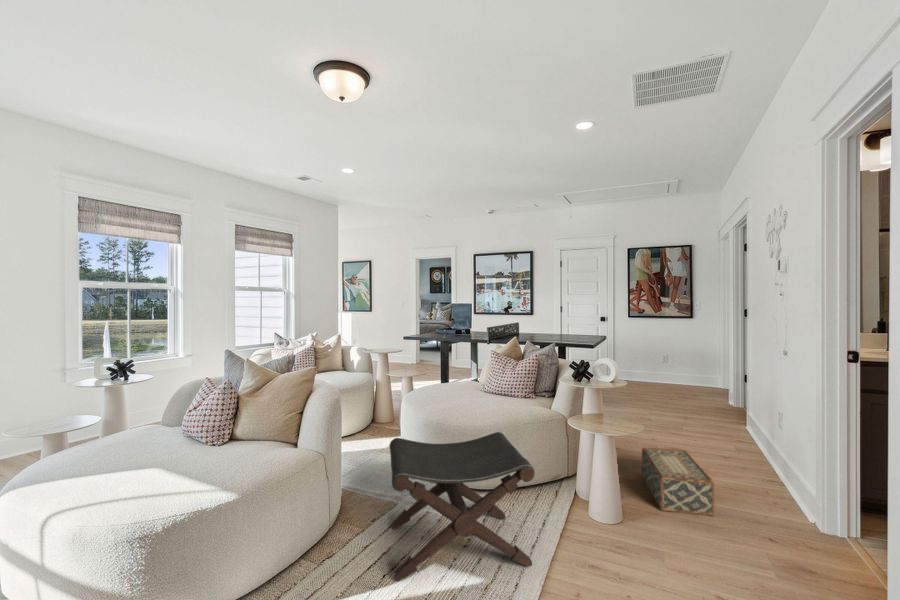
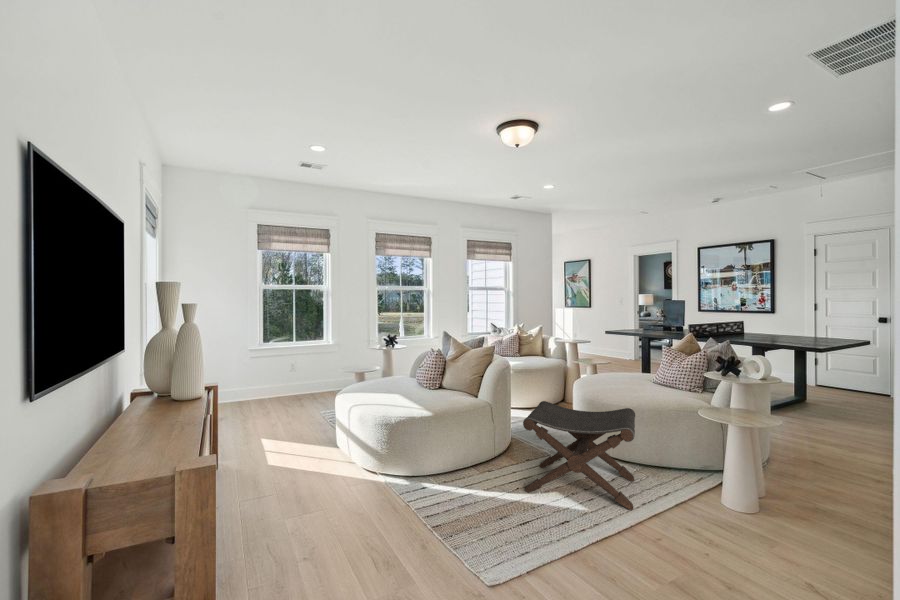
woven basket: present [642,448,715,515] -> none [809,455,881,530]

